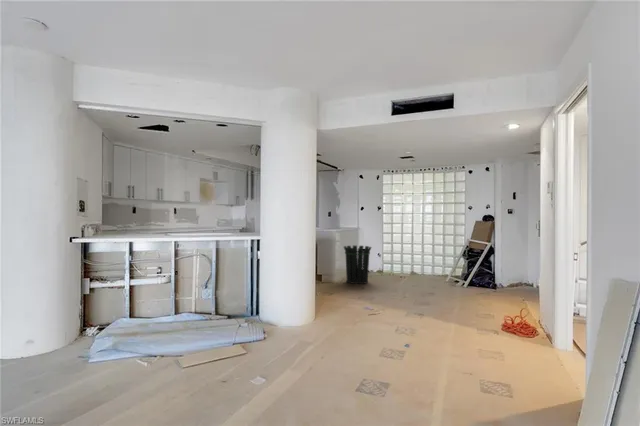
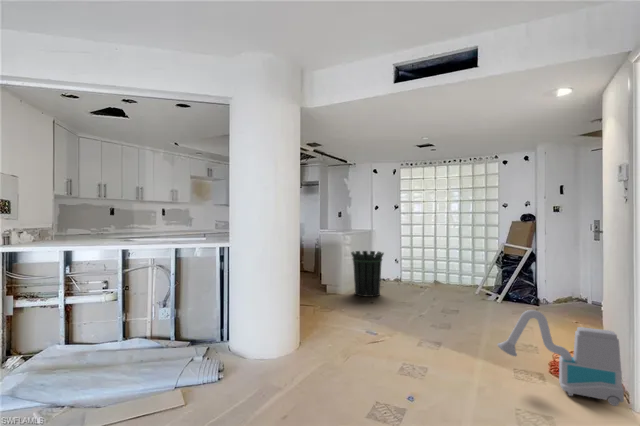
vacuum cleaner: none [465,284,548,347] -> present [498,310,624,406]

